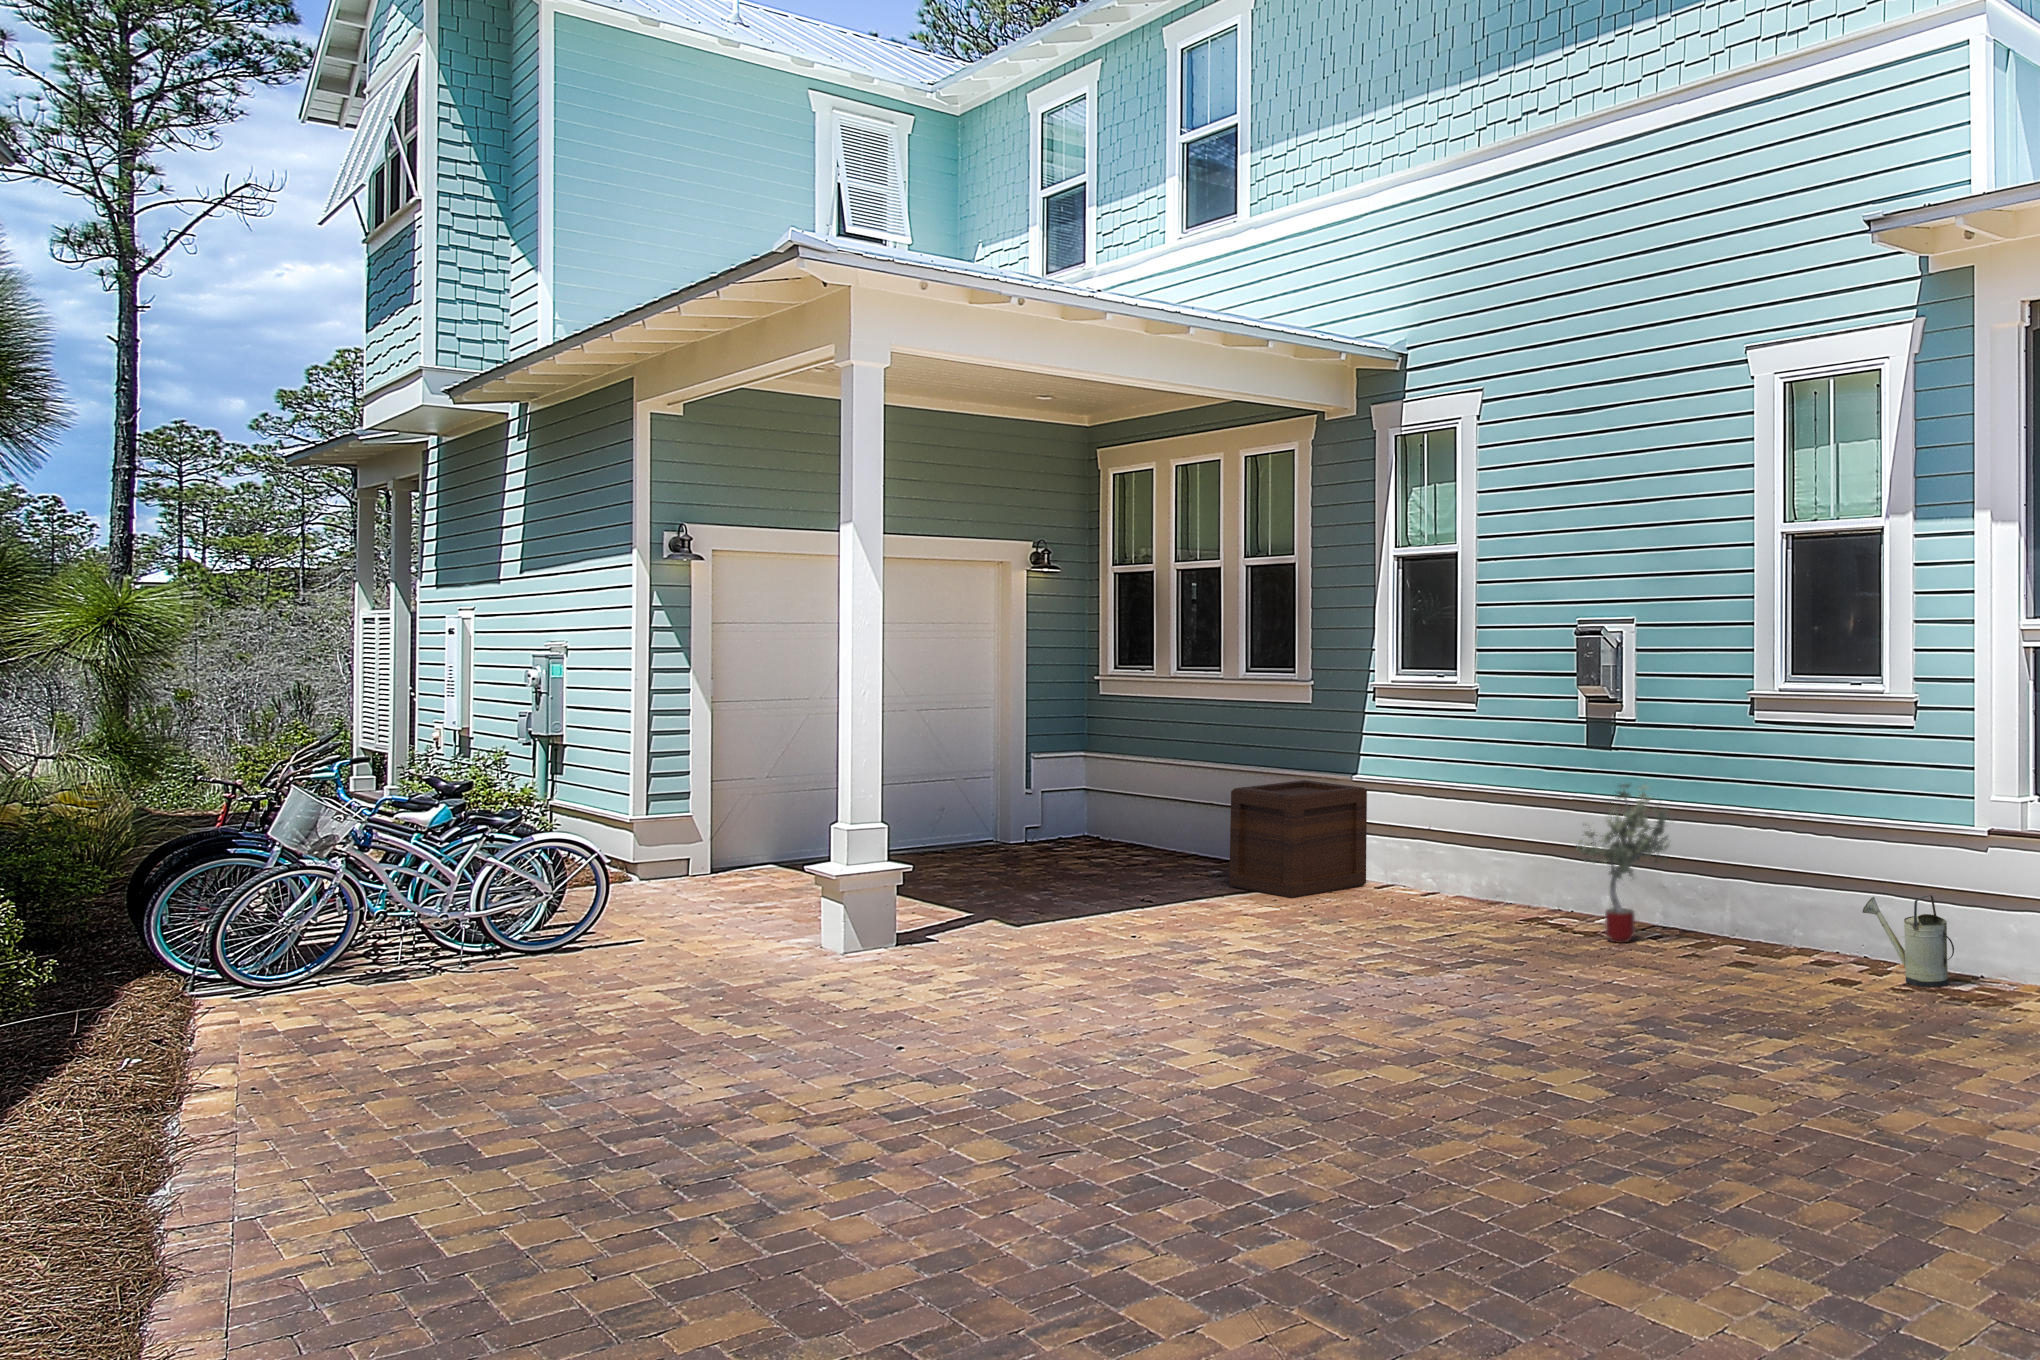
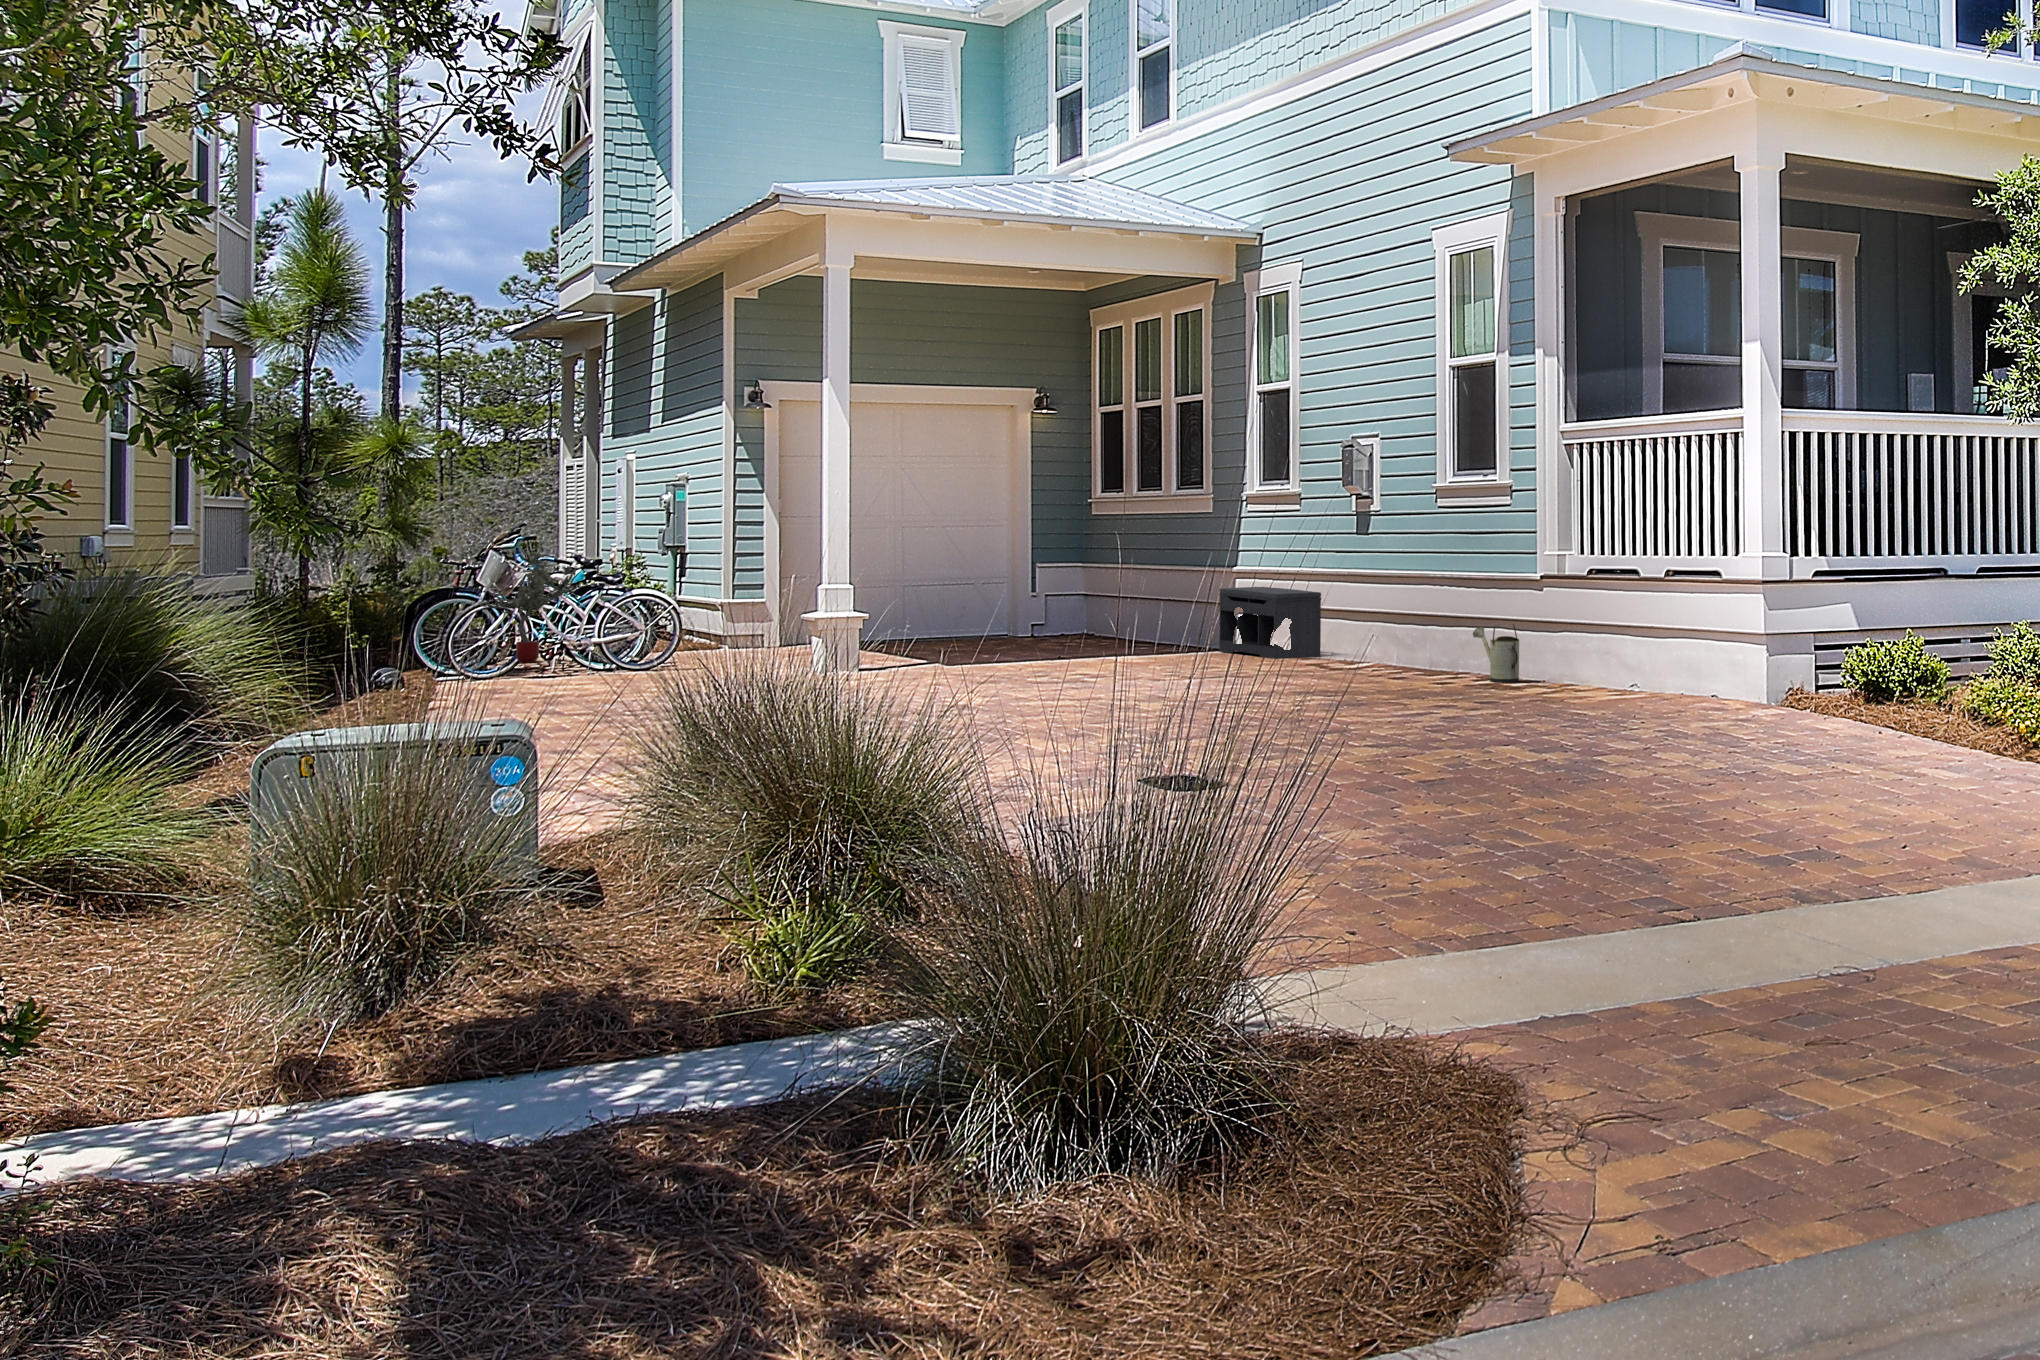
wooden crate: present [1229,780,1367,898] -> none [1139,571,1239,651]
potted tree: present [1576,784,1670,943] -> present [480,554,577,663]
bench: none [1365,808,1523,922] -> present [1219,587,1321,659]

